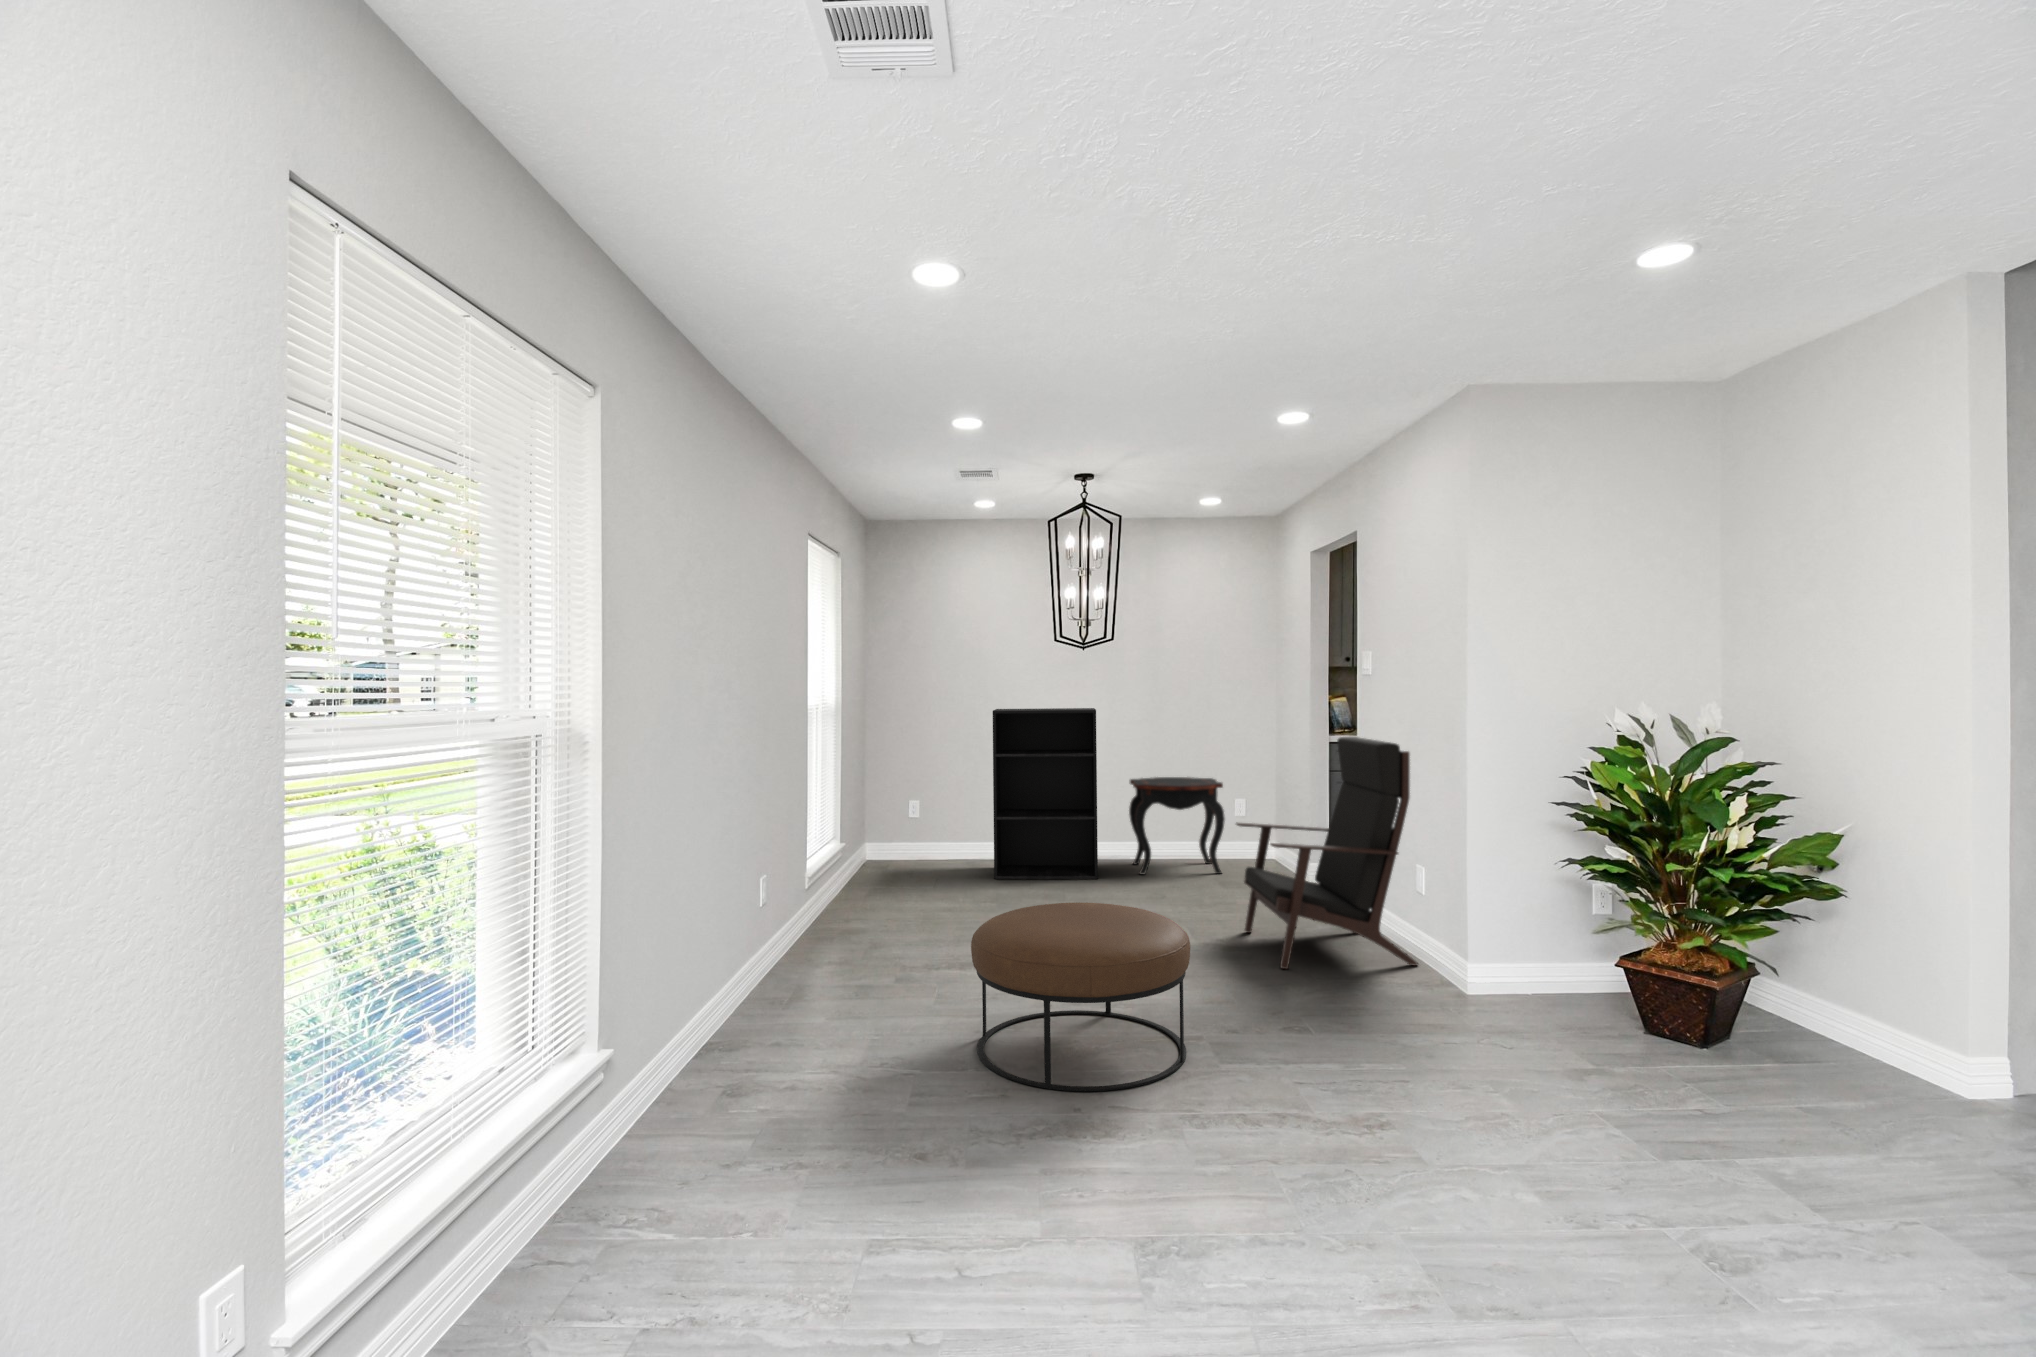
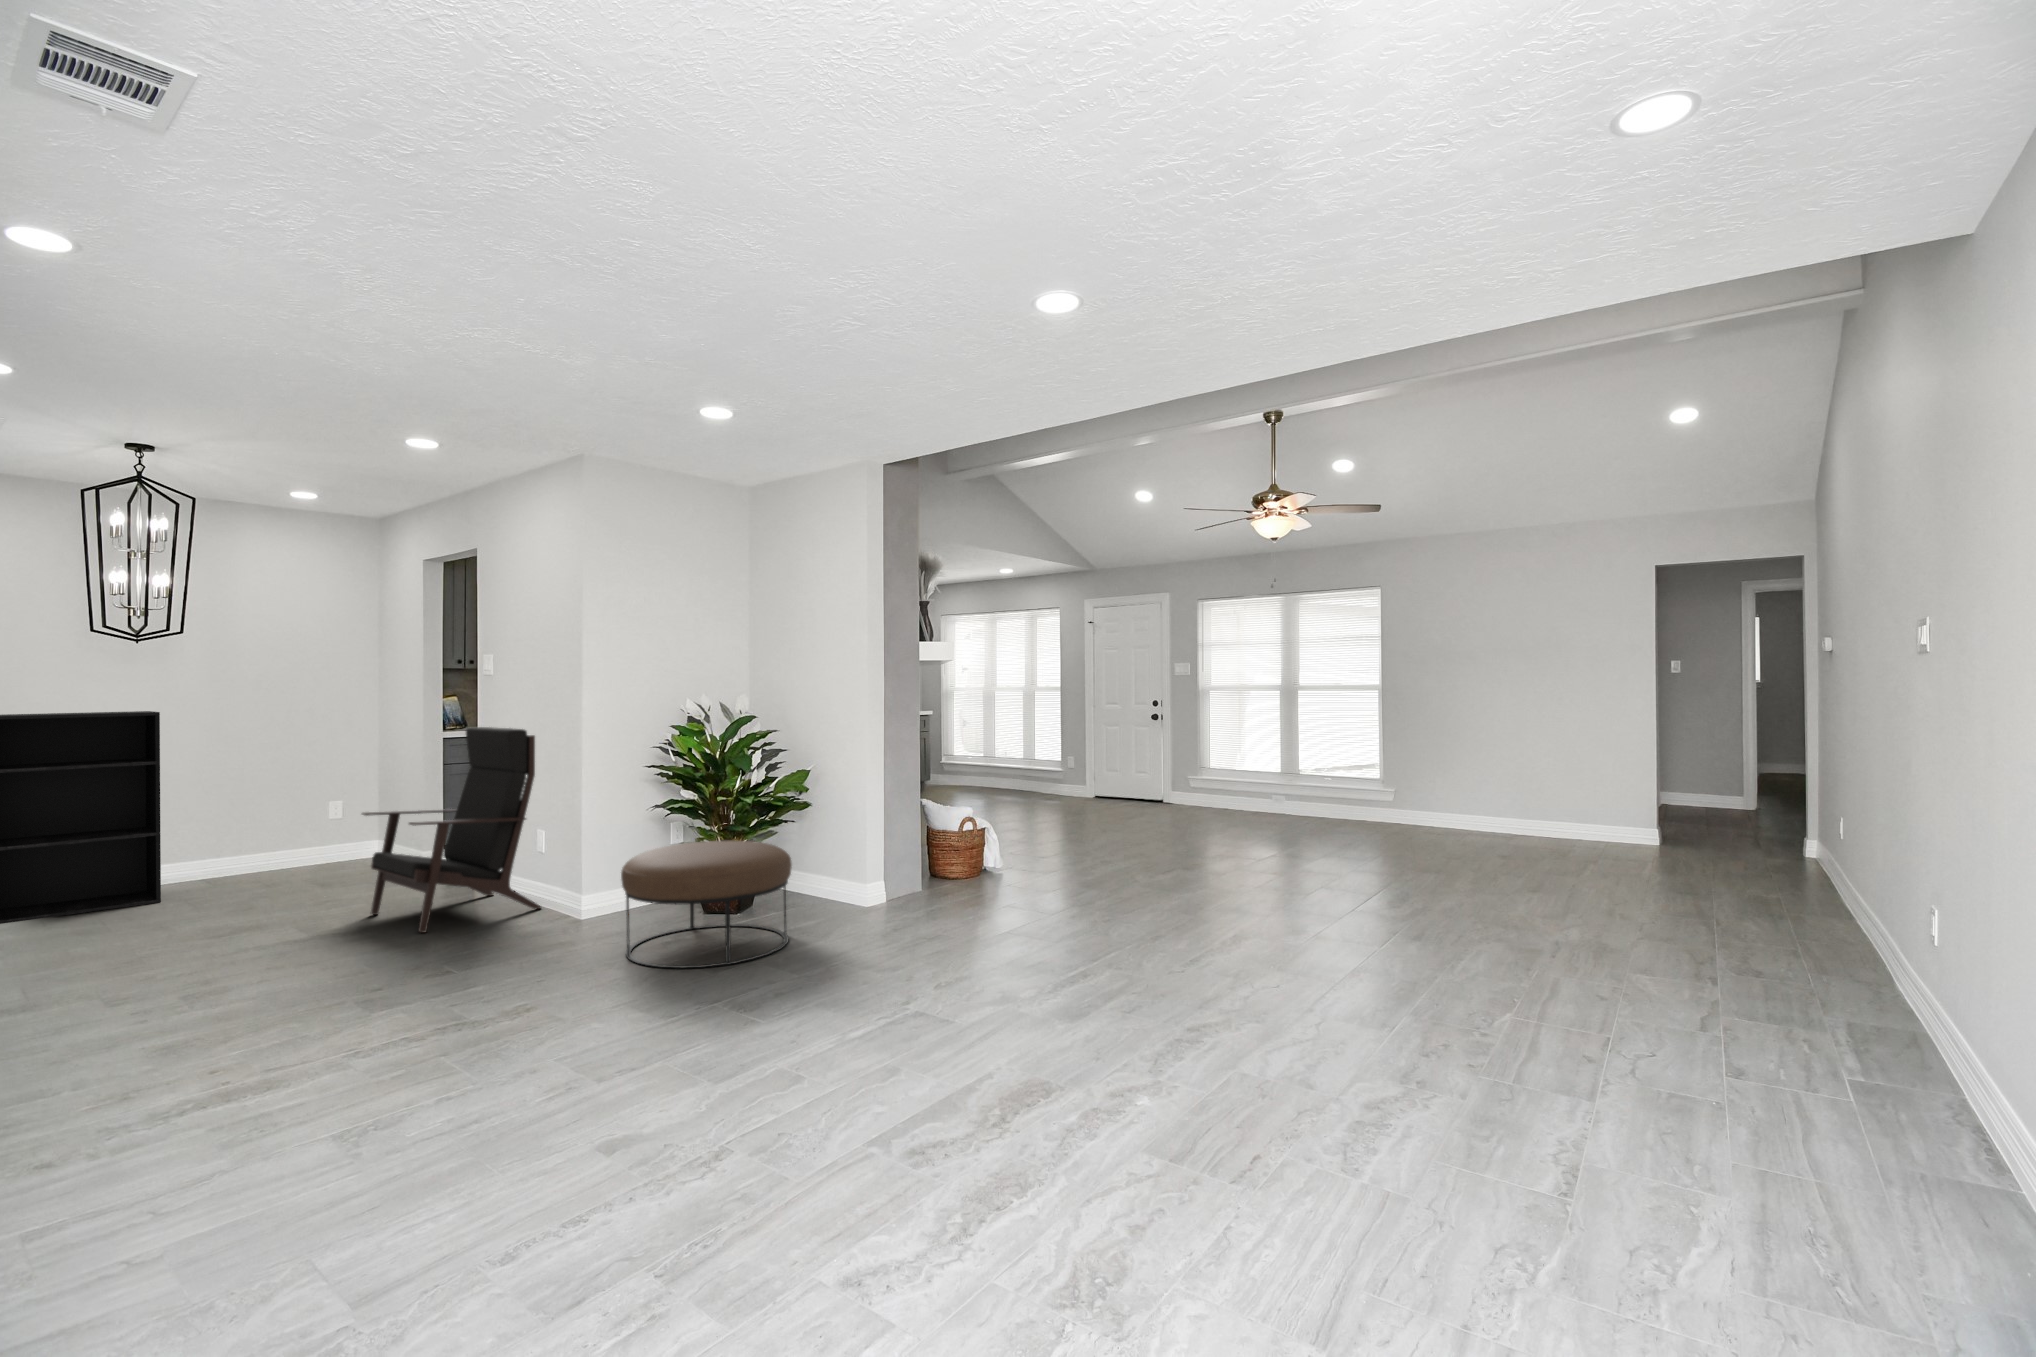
side table: present [1129,777,1225,875] -> none [198,781,327,891]
ottoman: present [971,902,1190,1091] -> present [621,841,792,968]

